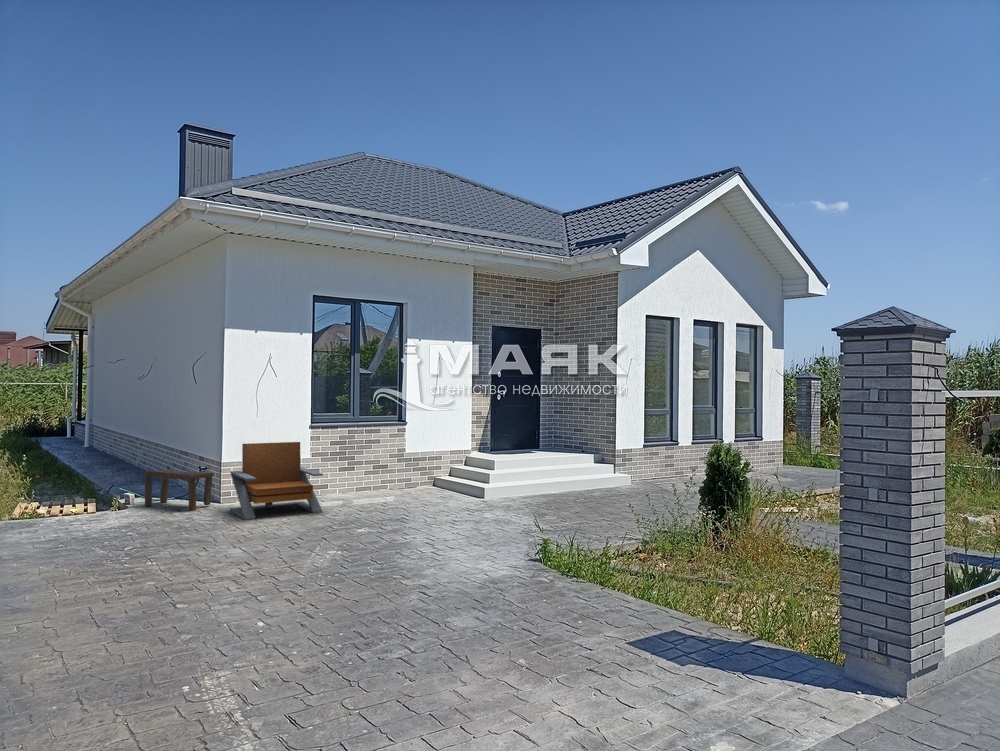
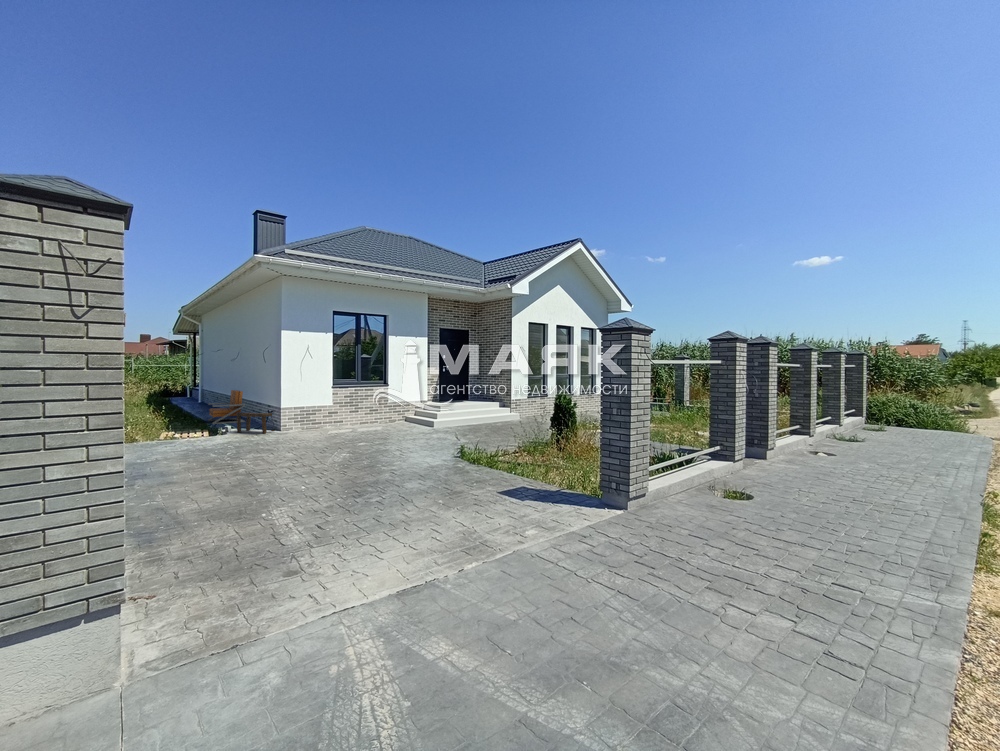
lounge chair: present [230,442,323,520] -> present [208,390,245,424]

